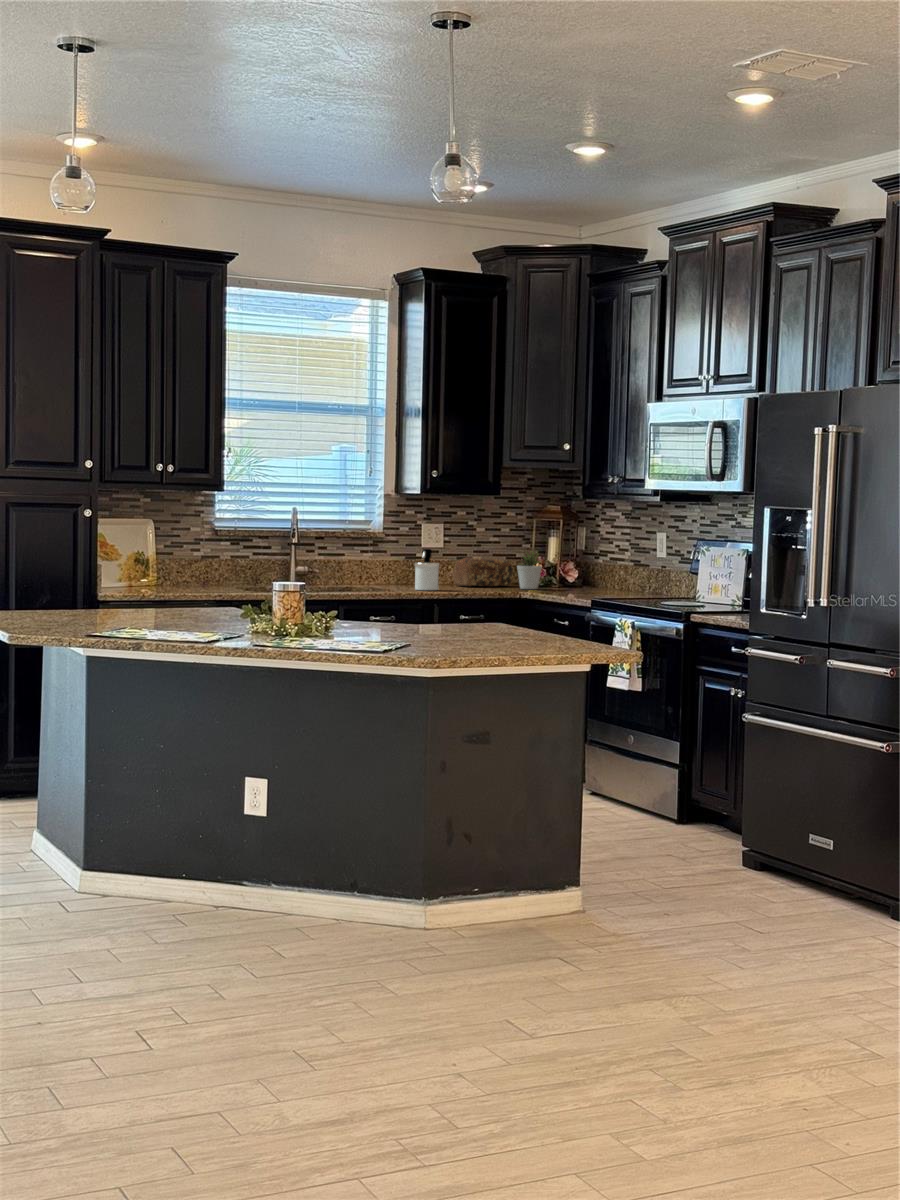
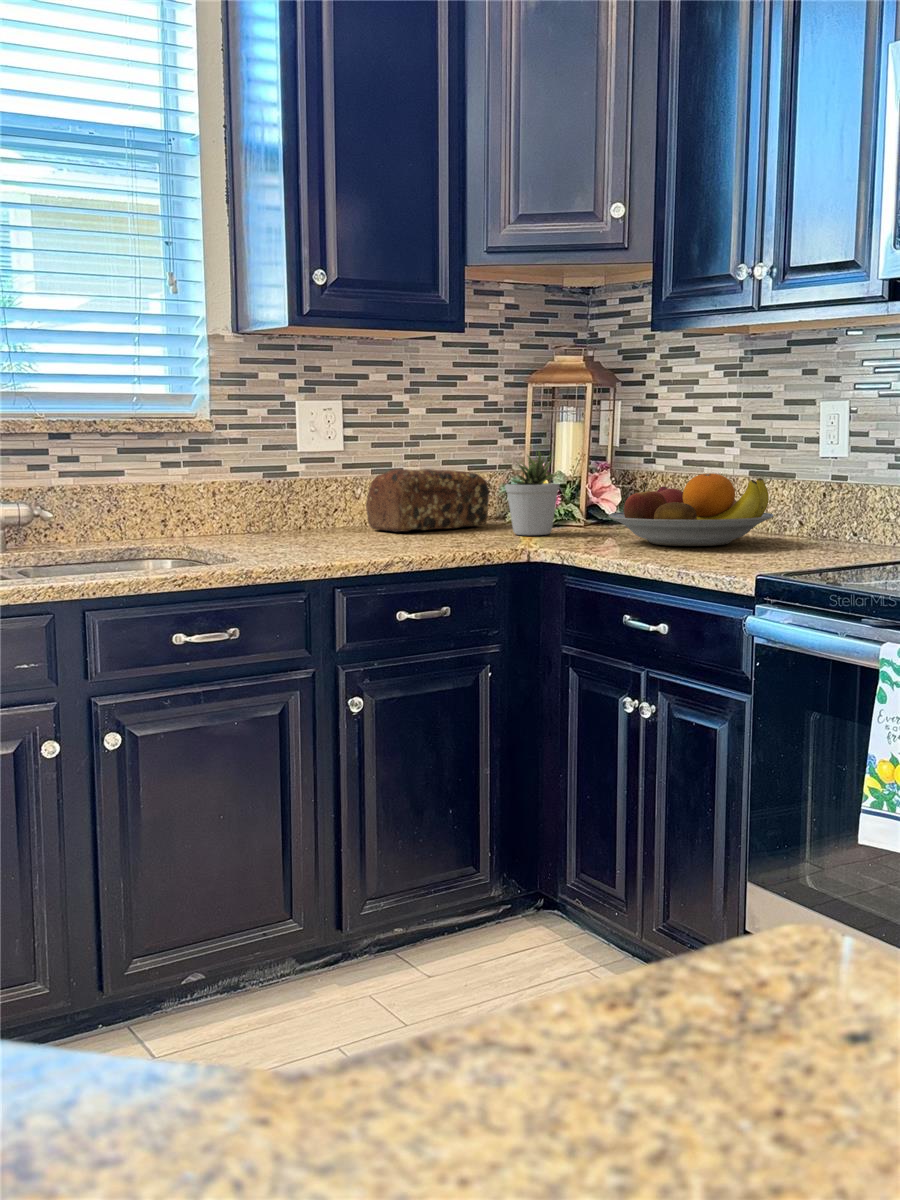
soap dispenser: present [414,549,440,590] -> none [281,454,340,552]
fruit bowl: none [558,563,630,594] -> present [608,474,774,546]

